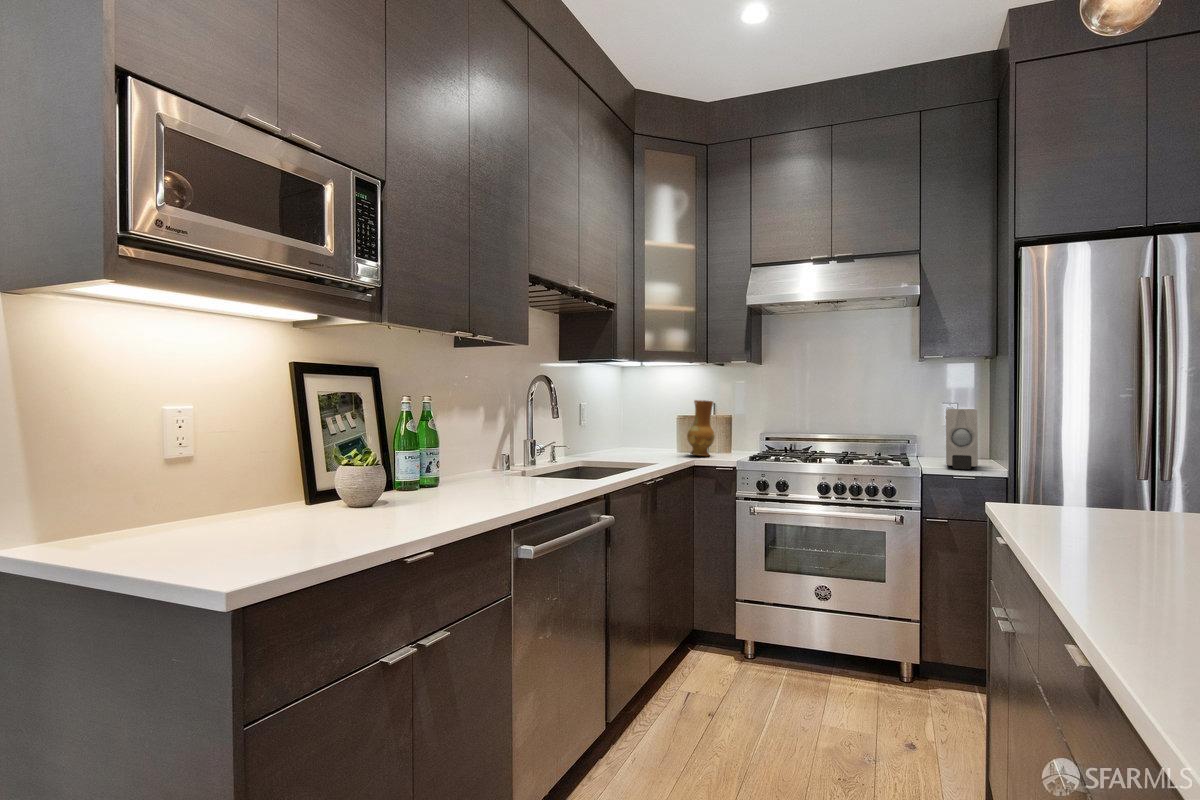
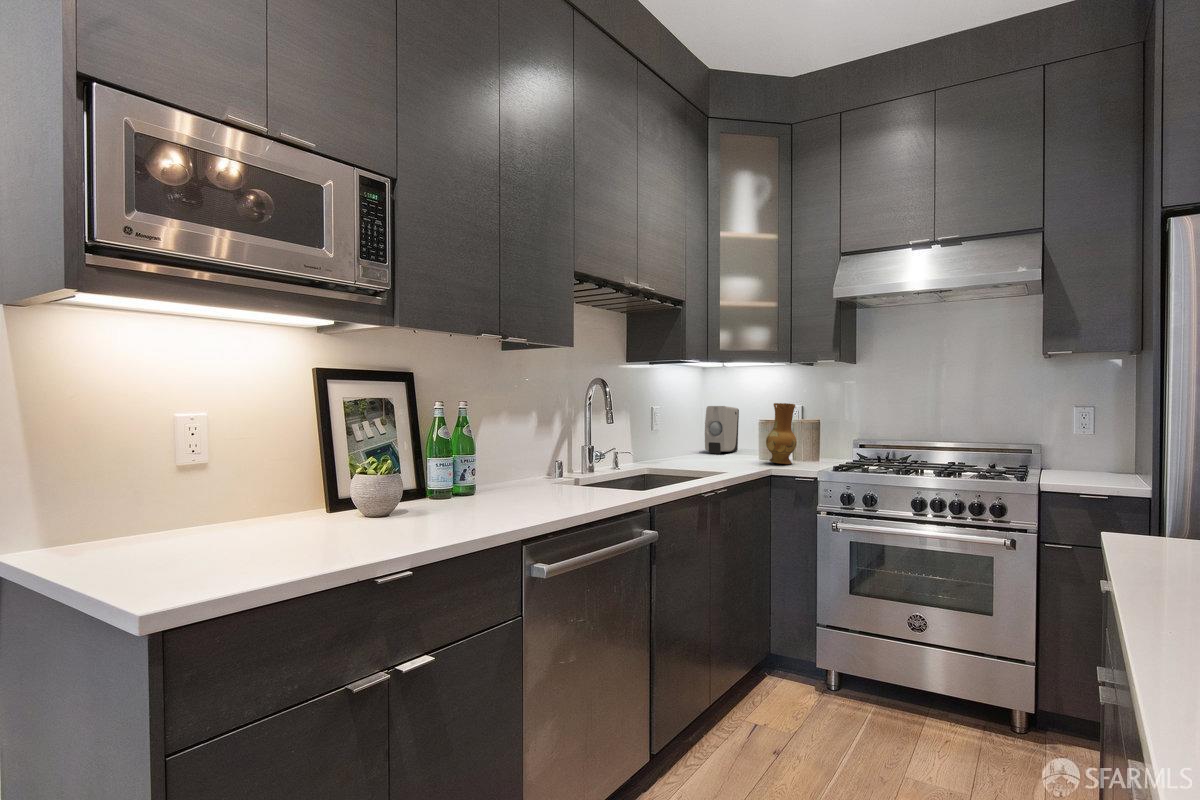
soap dispenser: present [946,409,978,469] -> present [705,406,739,454]

